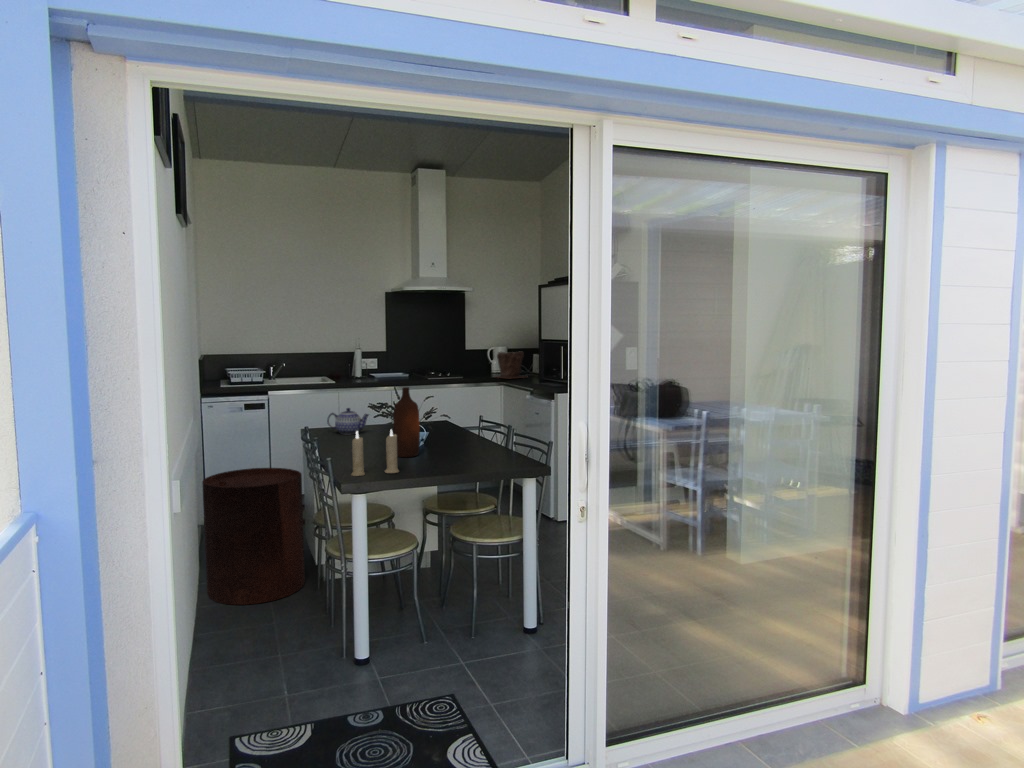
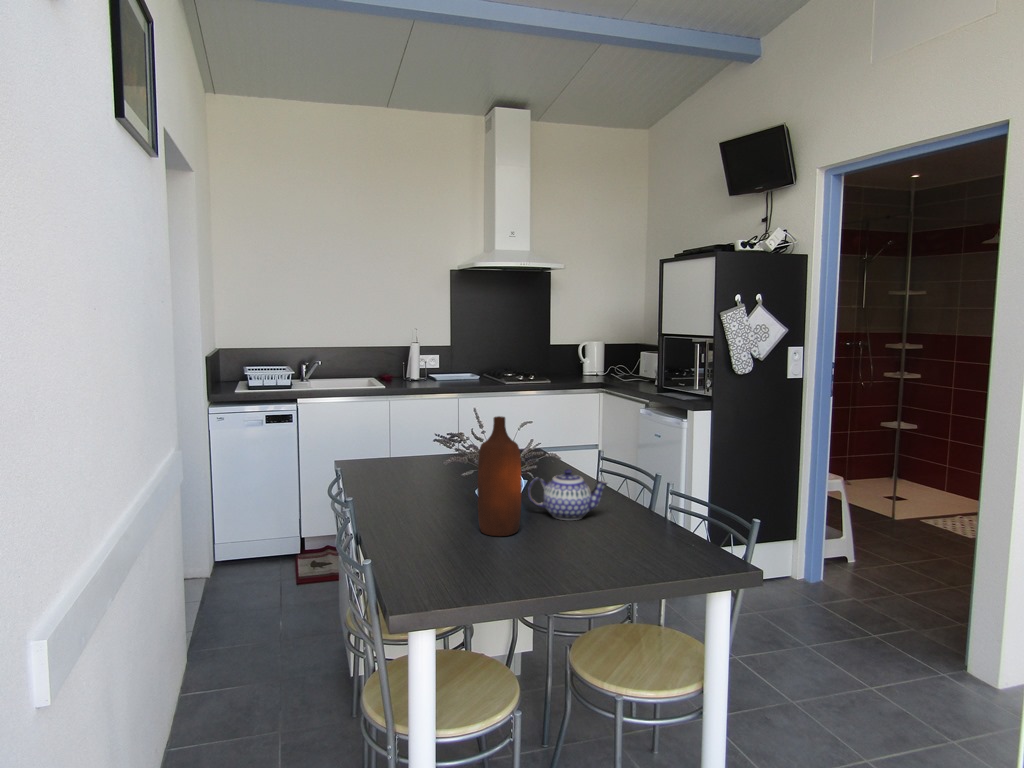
plant pot: present [495,351,524,379] -> none [590,348,635,384]
teapot: present [327,408,369,434] -> present [528,469,607,520]
candle: present [351,430,399,476] -> none [406,499,494,593]
trash can: present [202,468,305,605] -> none [179,522,334,749]

